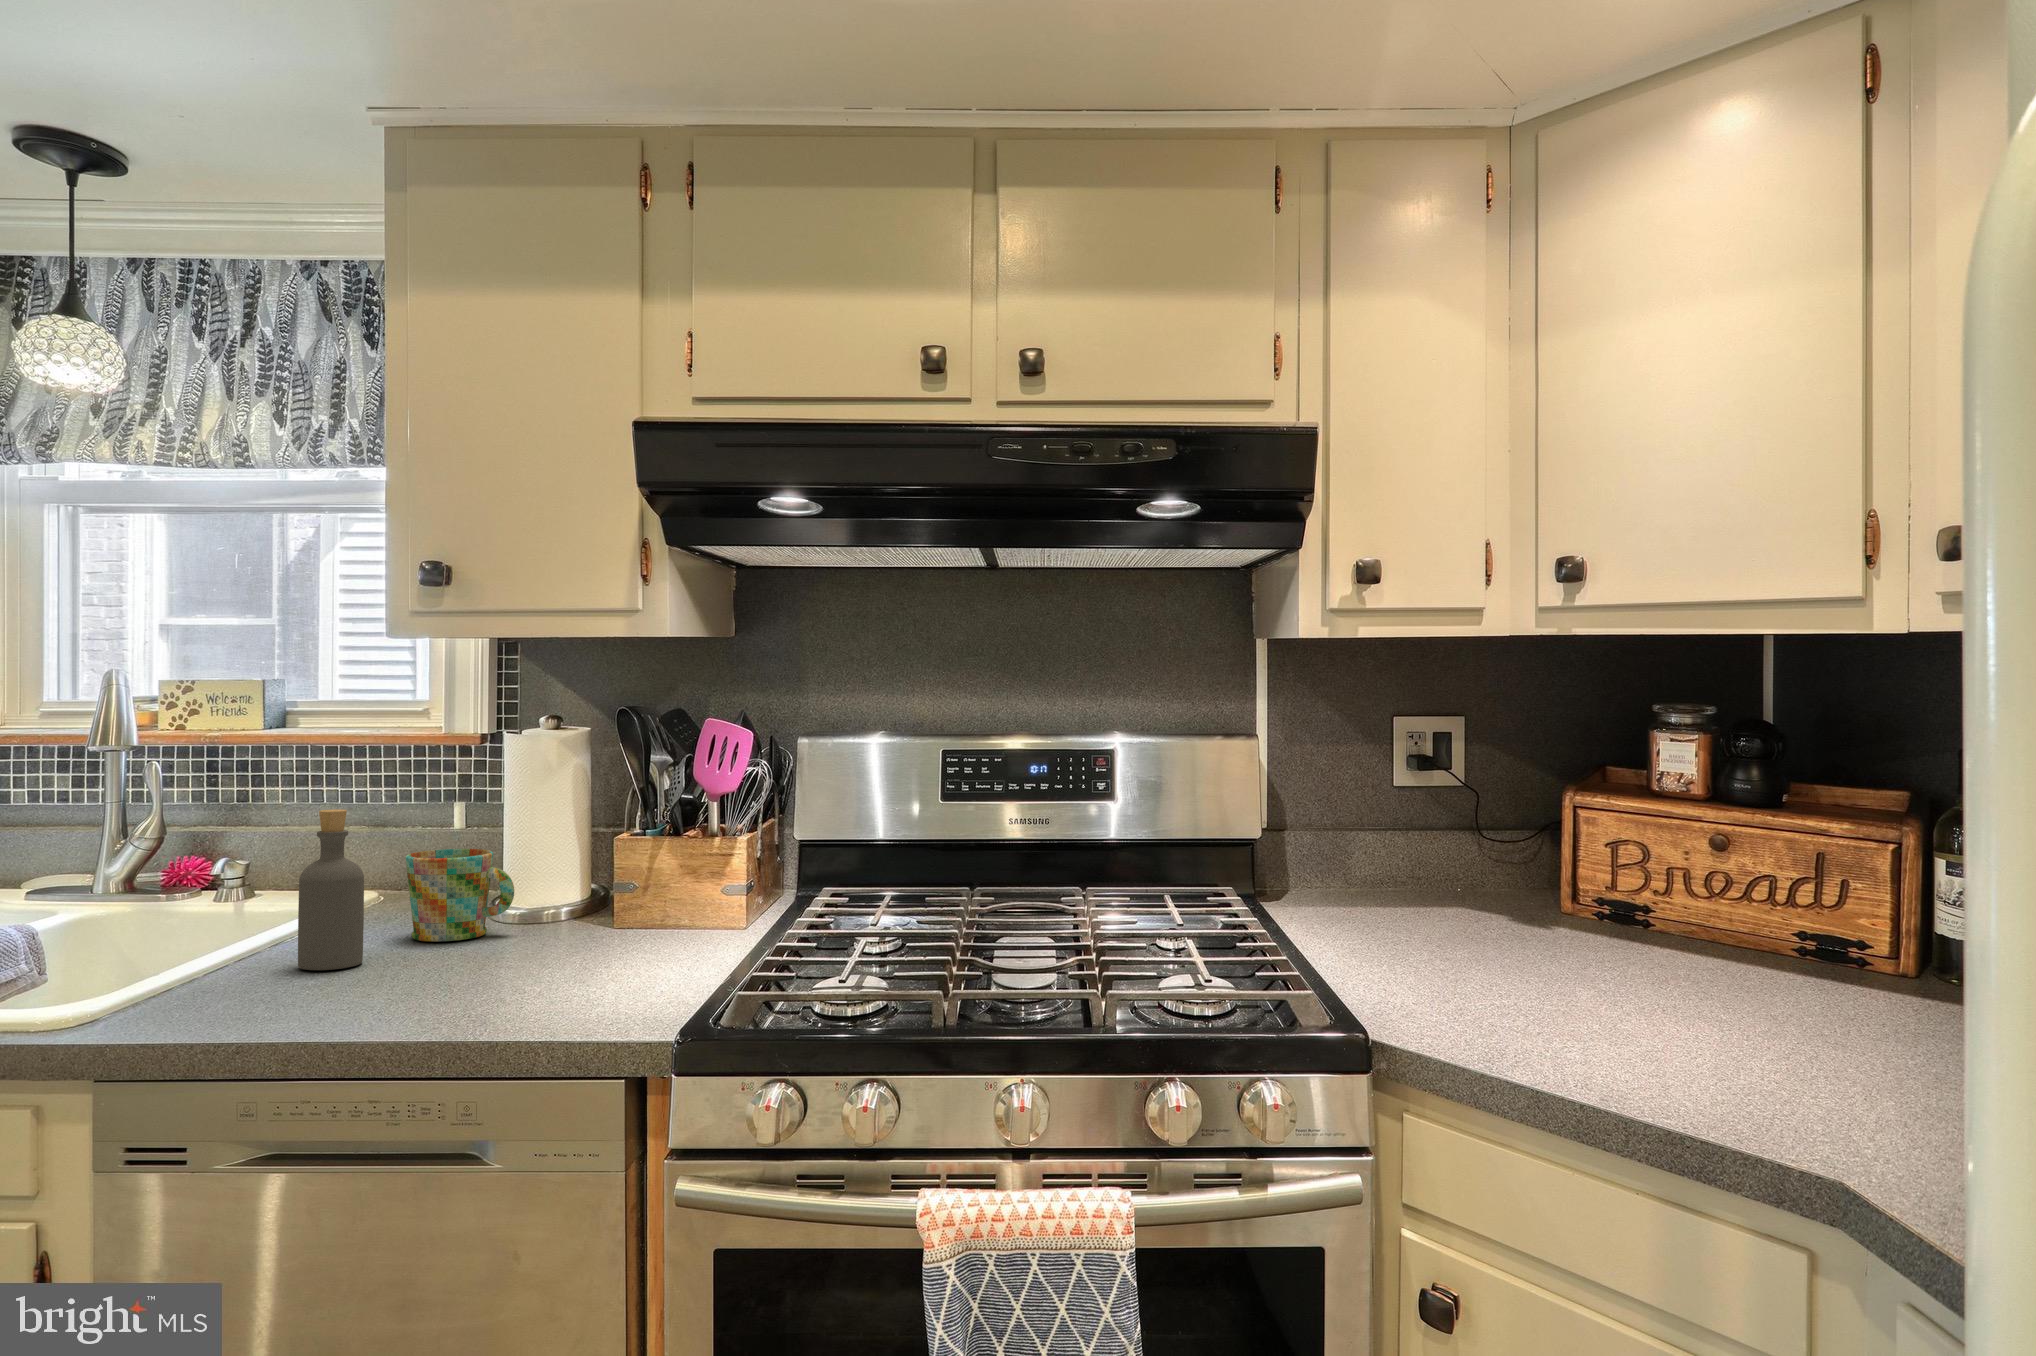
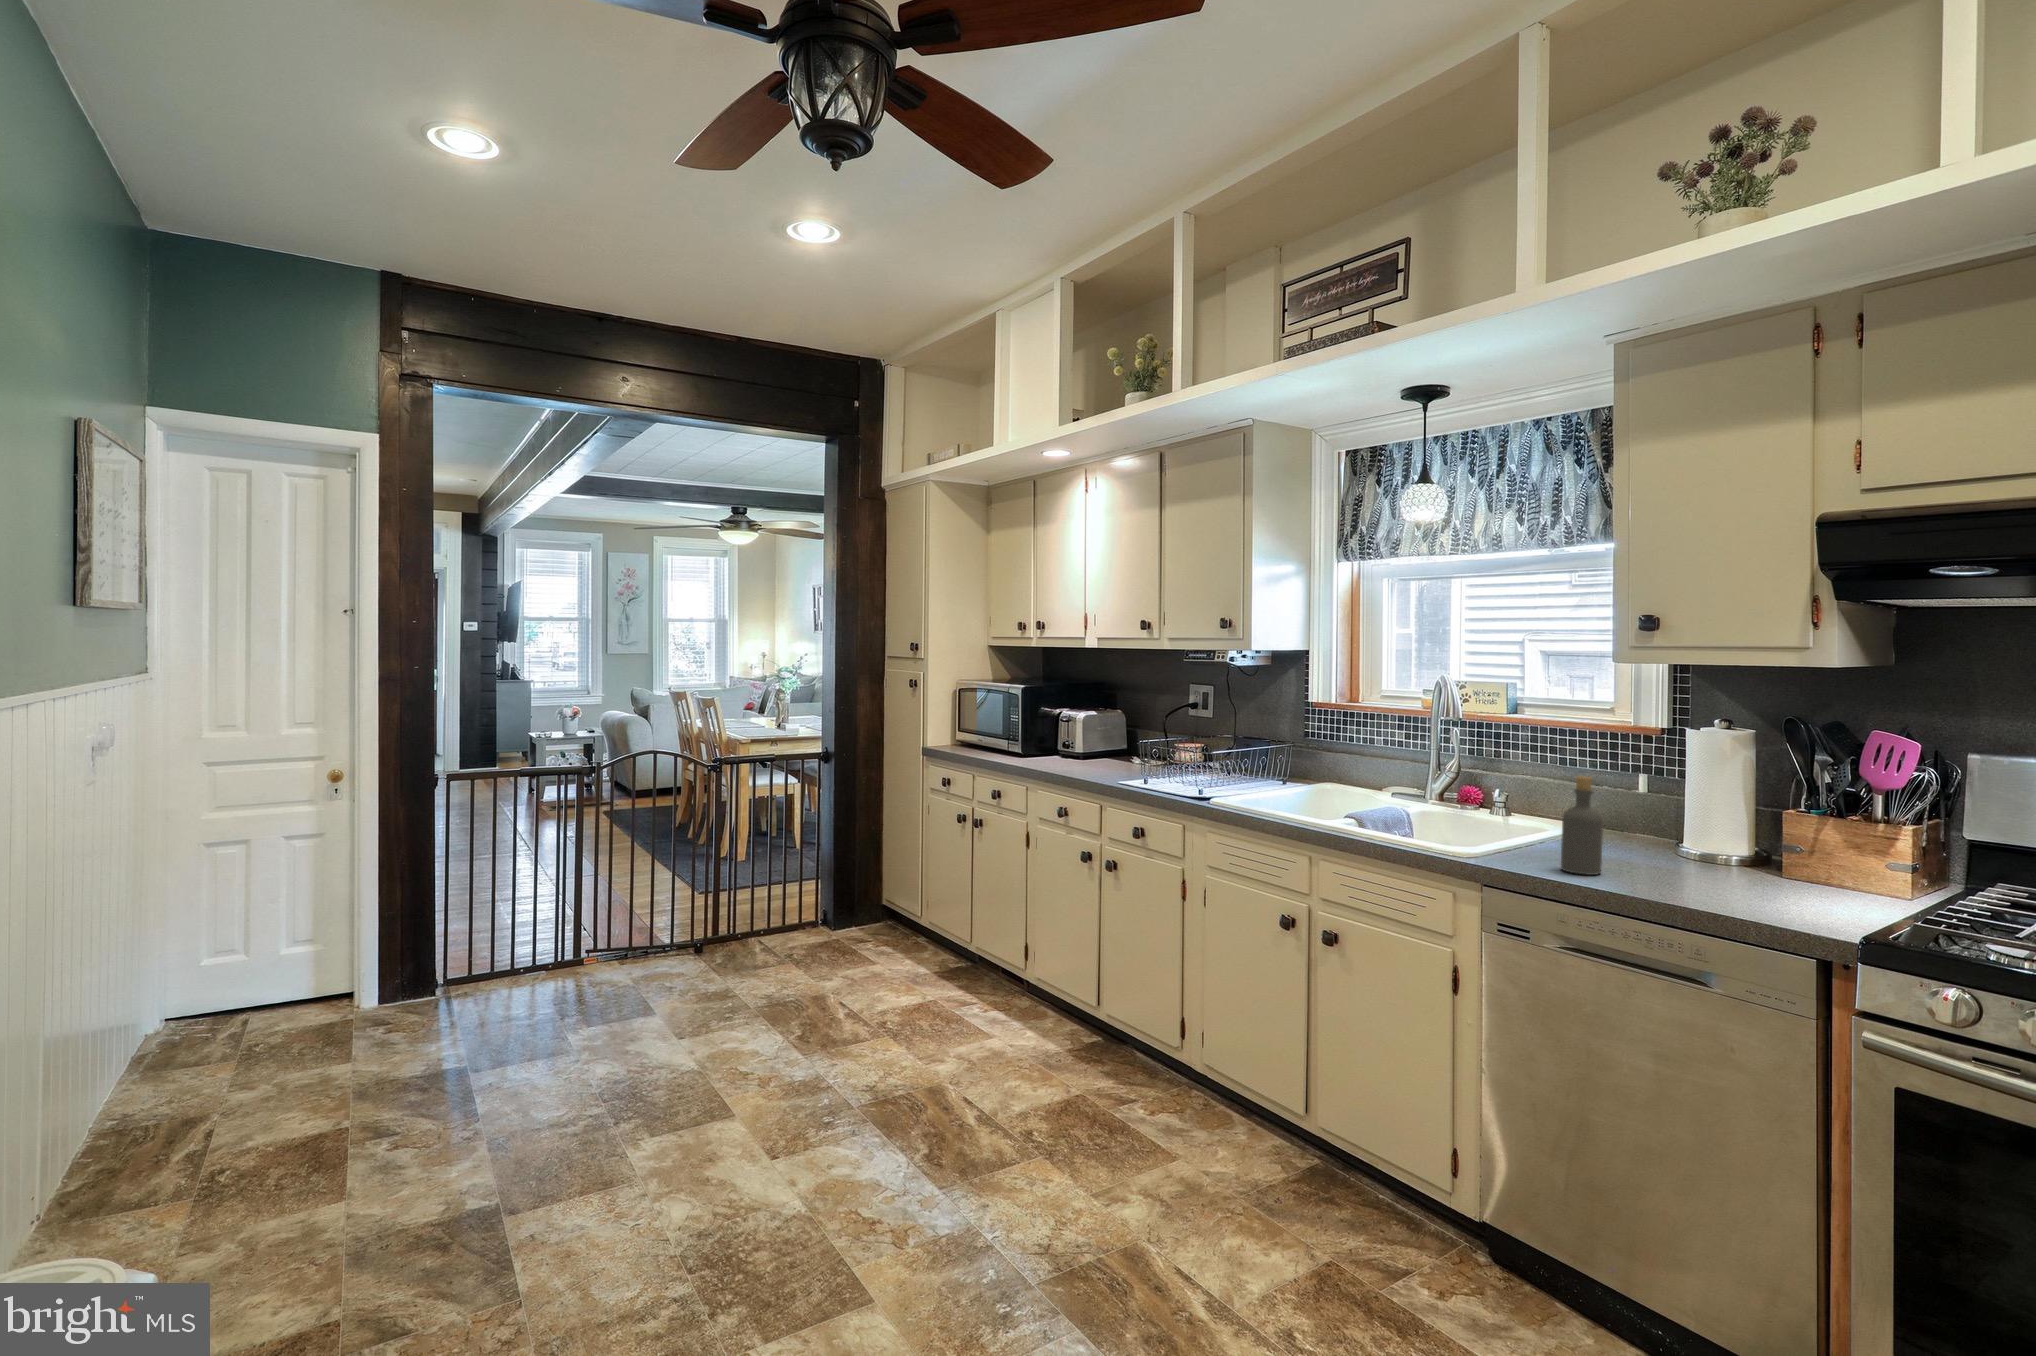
mug: present [406,849,514,941] -> none [1623,807,1702,869]

